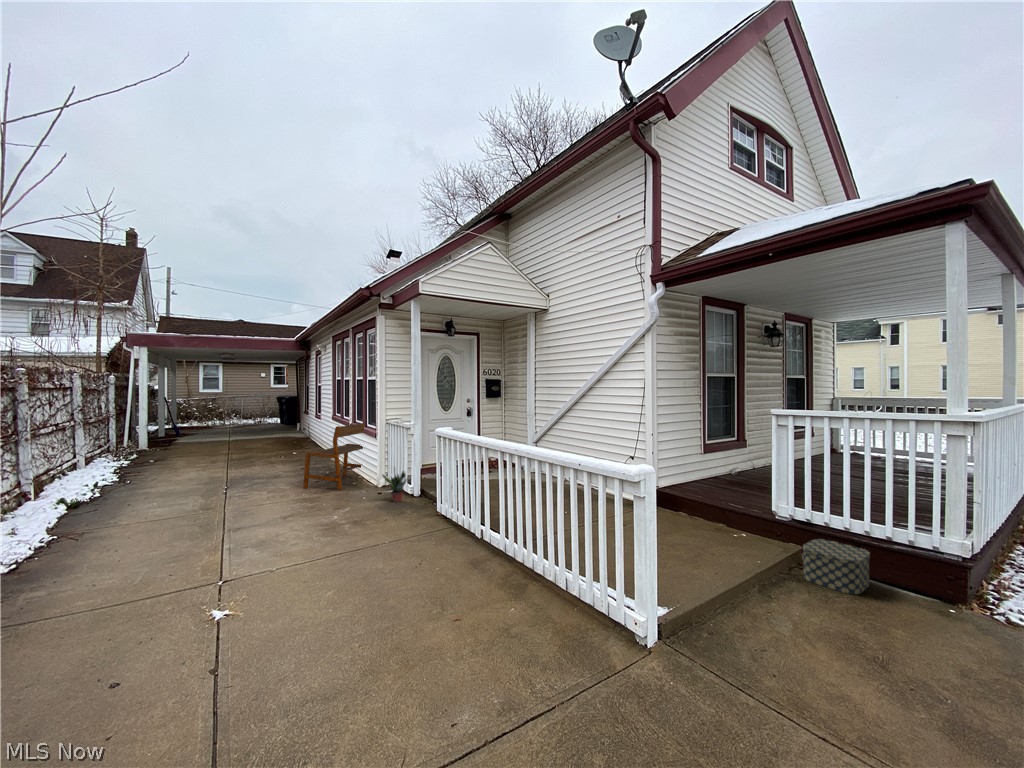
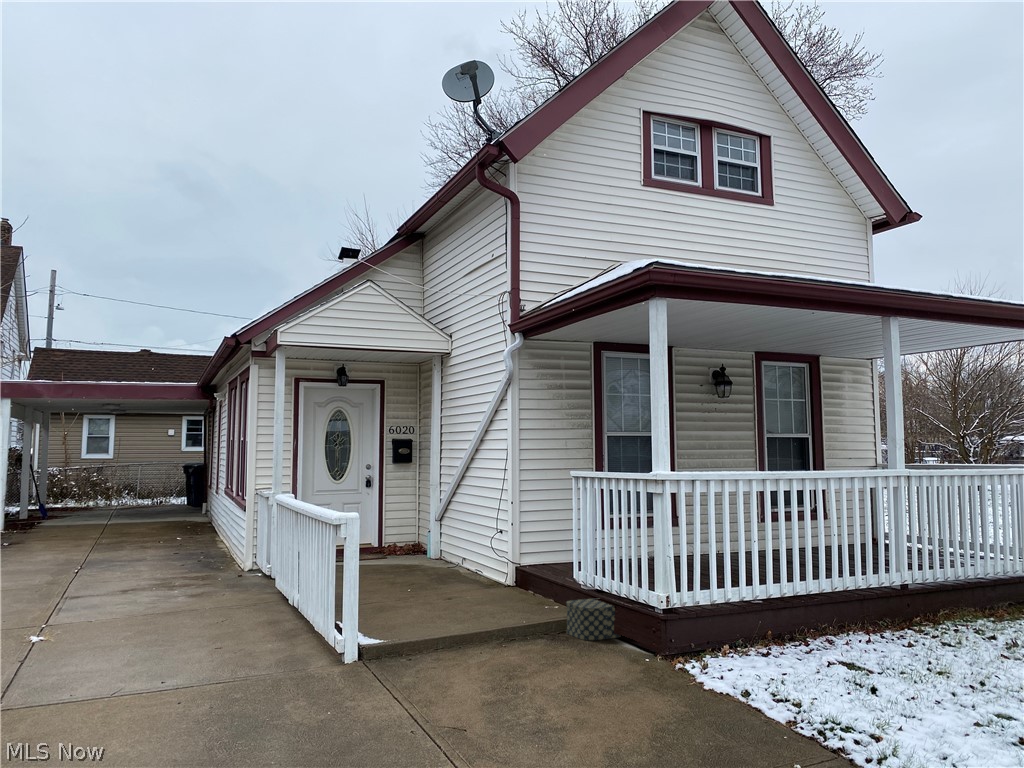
bench: present [303,423,366,490] -> none [166,491,253,568]
potted plant: present [382,471,408,502] -> none [240,538,269,578]

